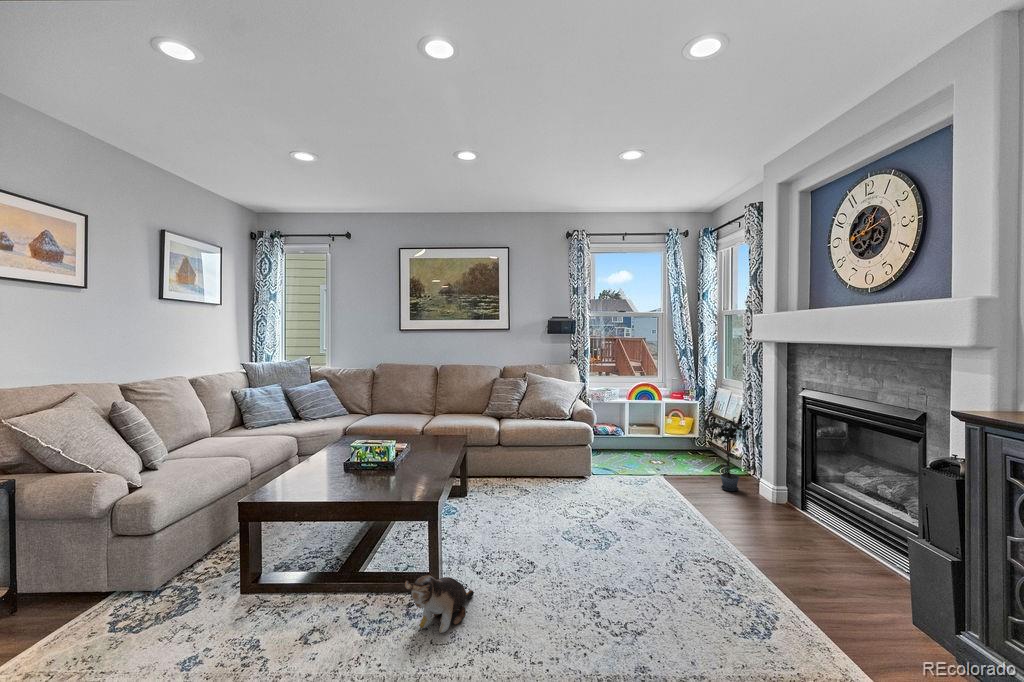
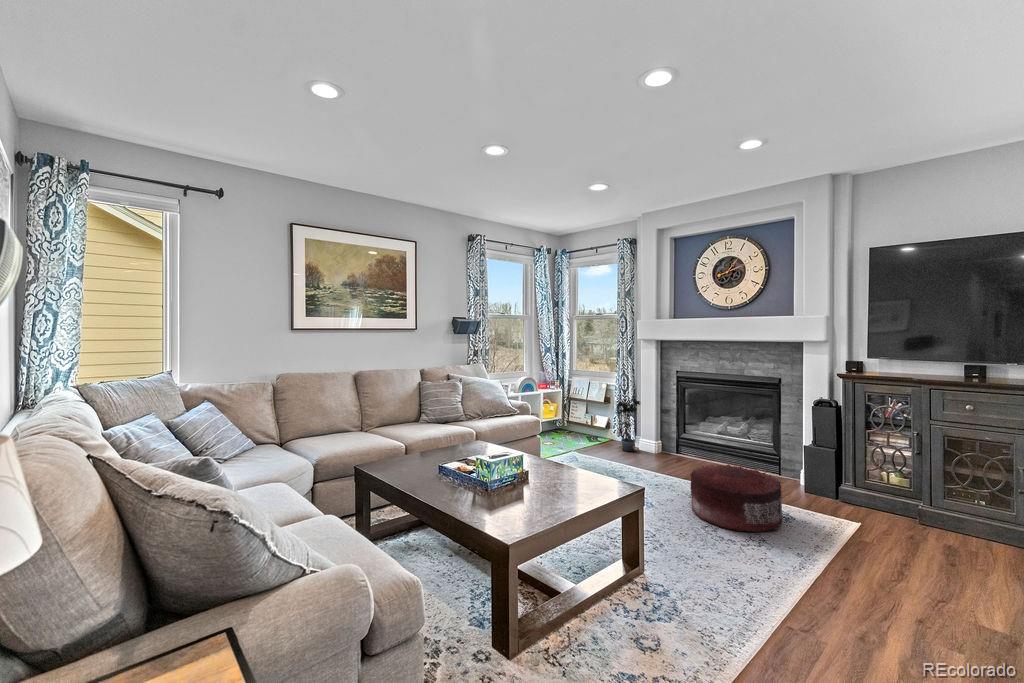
pouf: none [627,511,758,619] -> present [690,464,782,532]
plush toy: present [405,575,474,633] -> none [664,560,728,614]

